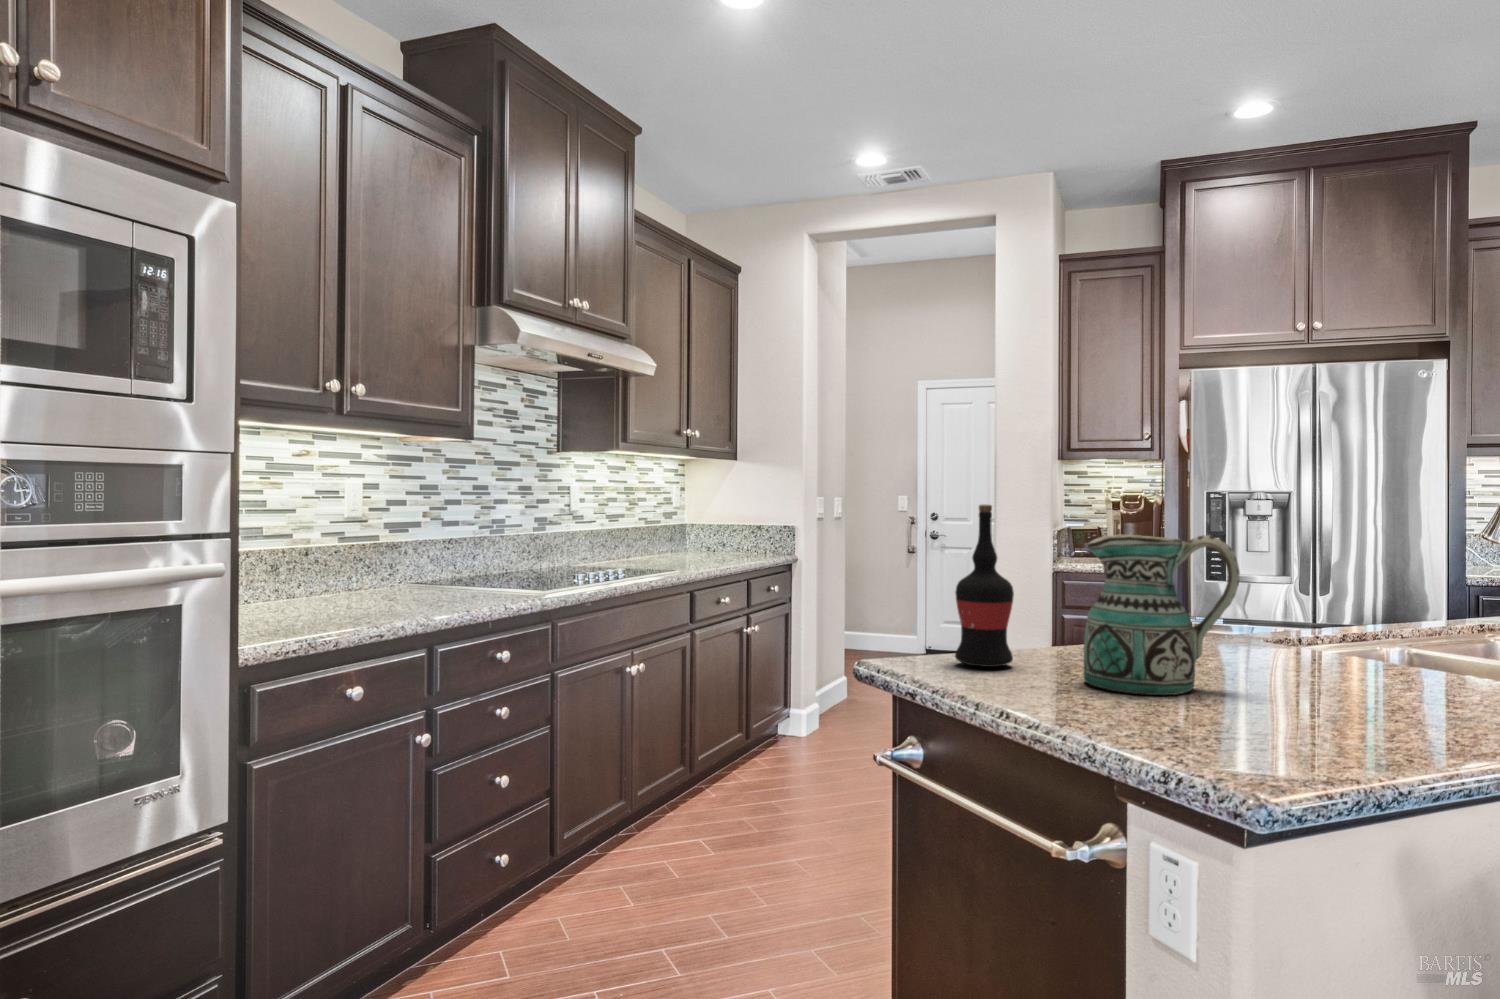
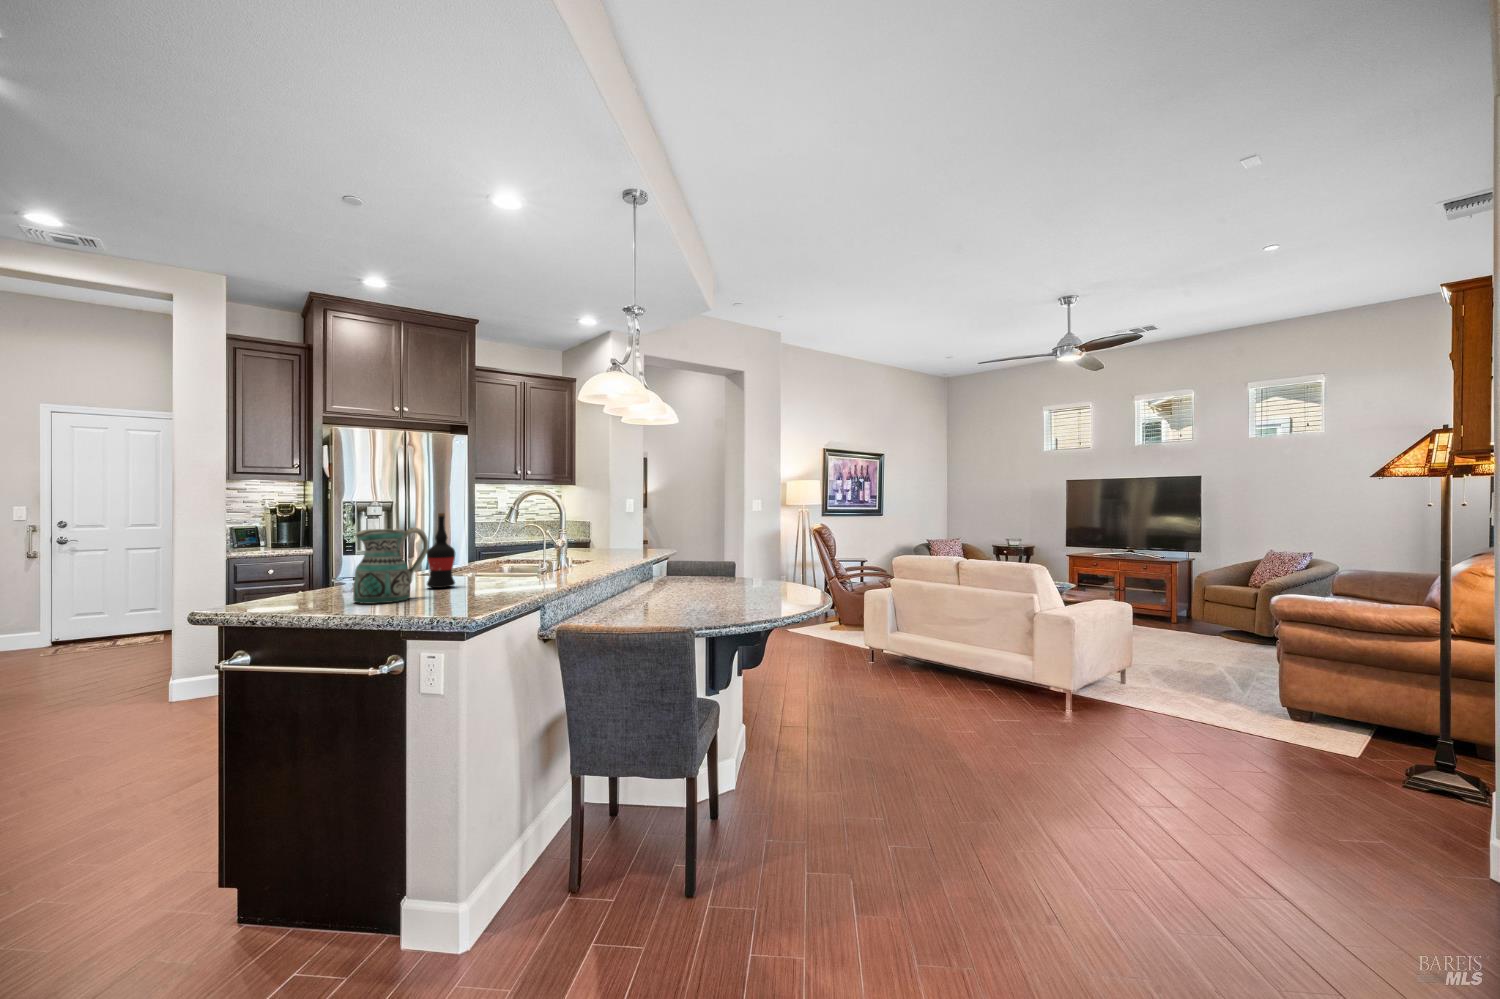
wine bottle: present [955,504,1014,667] -> present [427,513,455,588]

